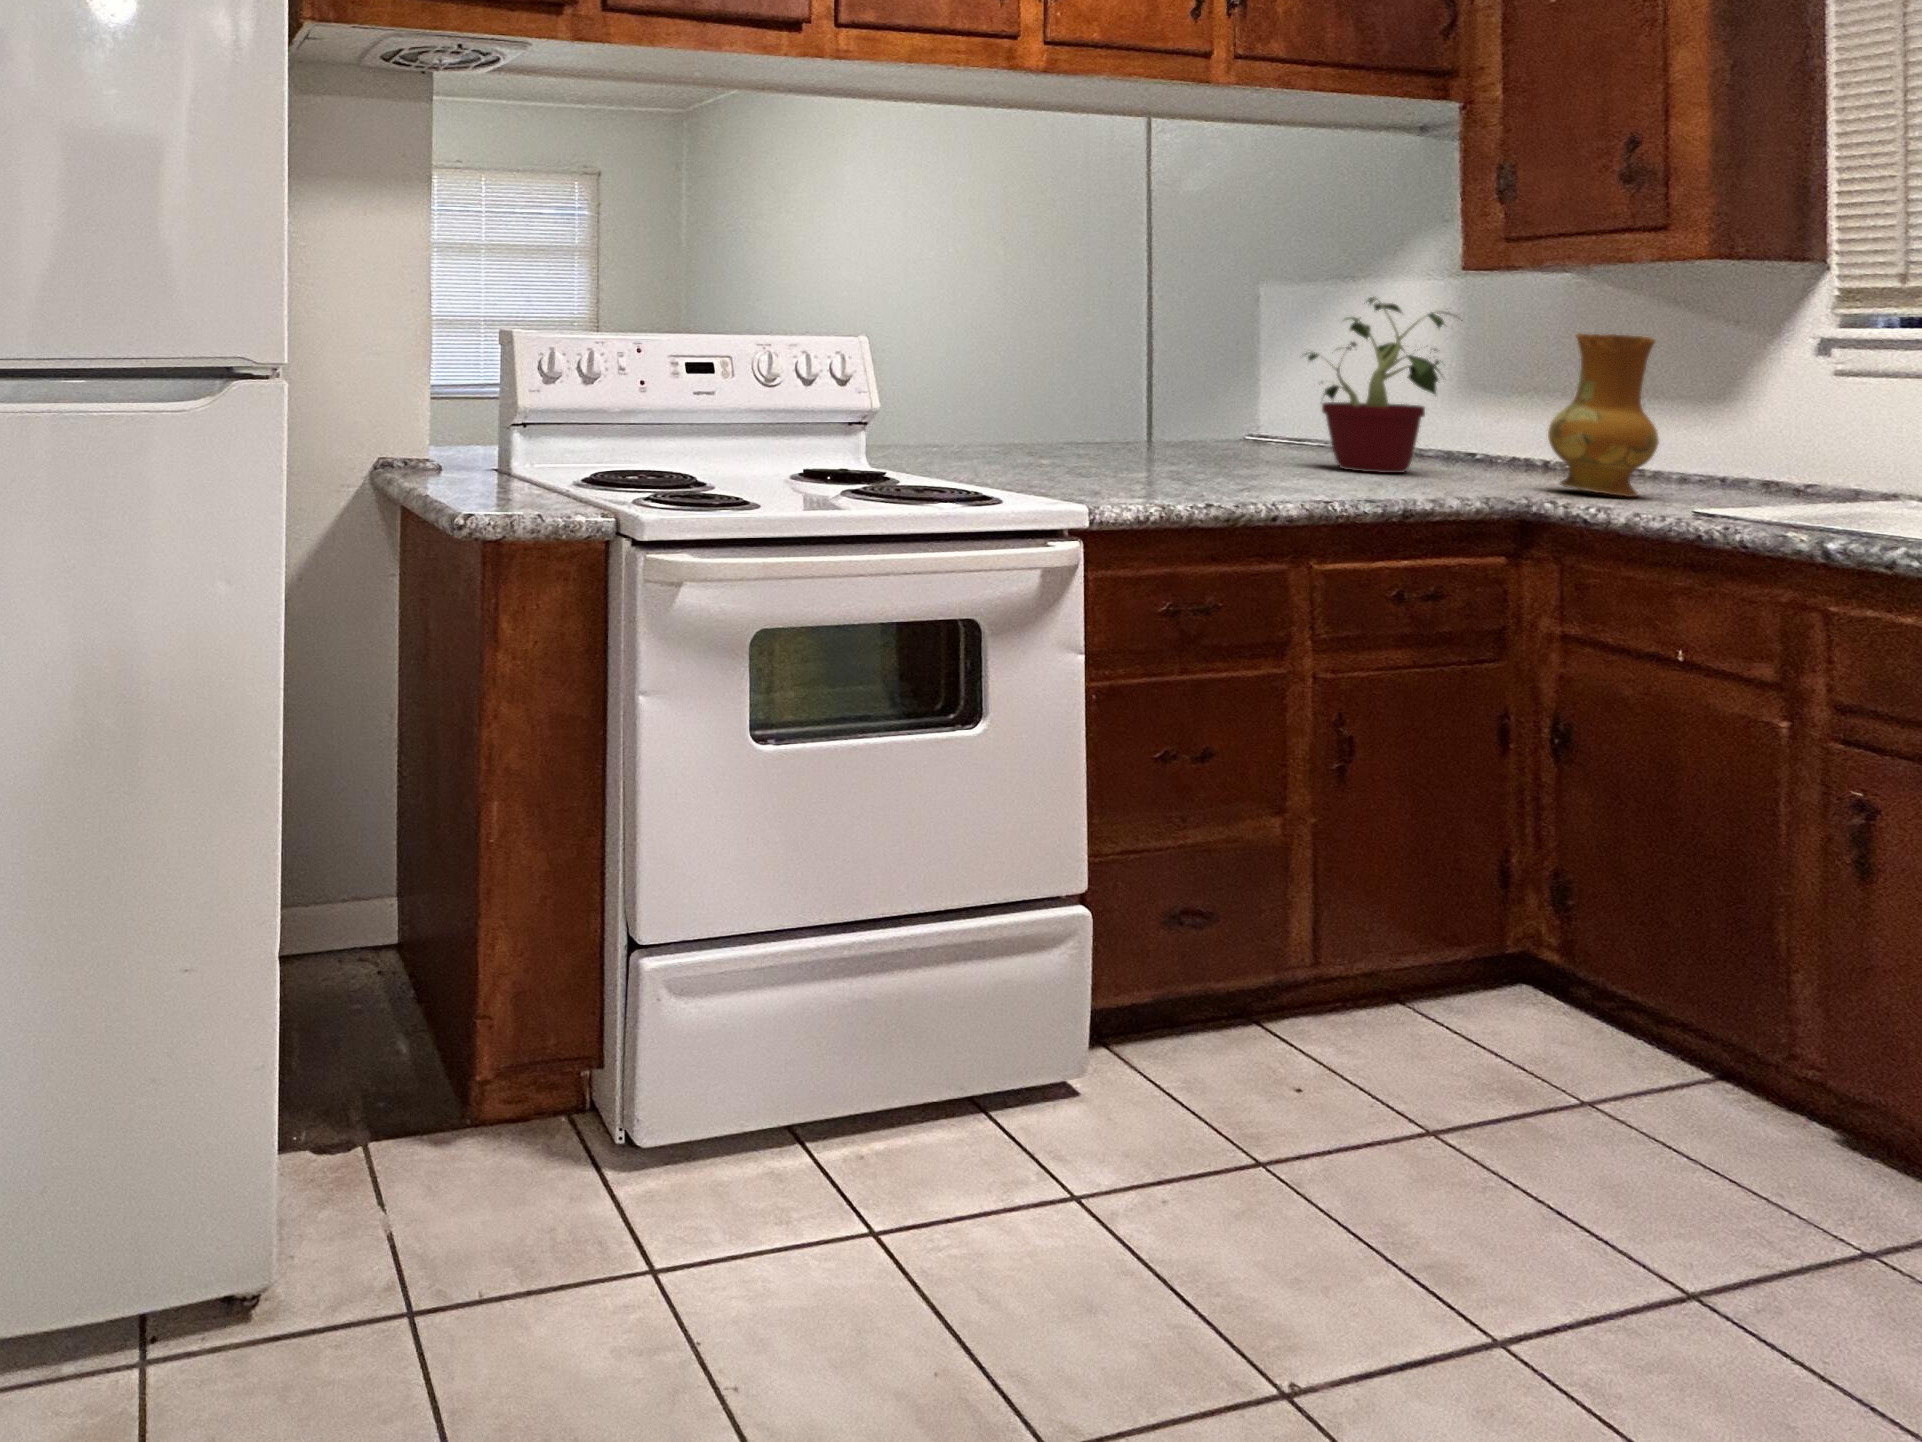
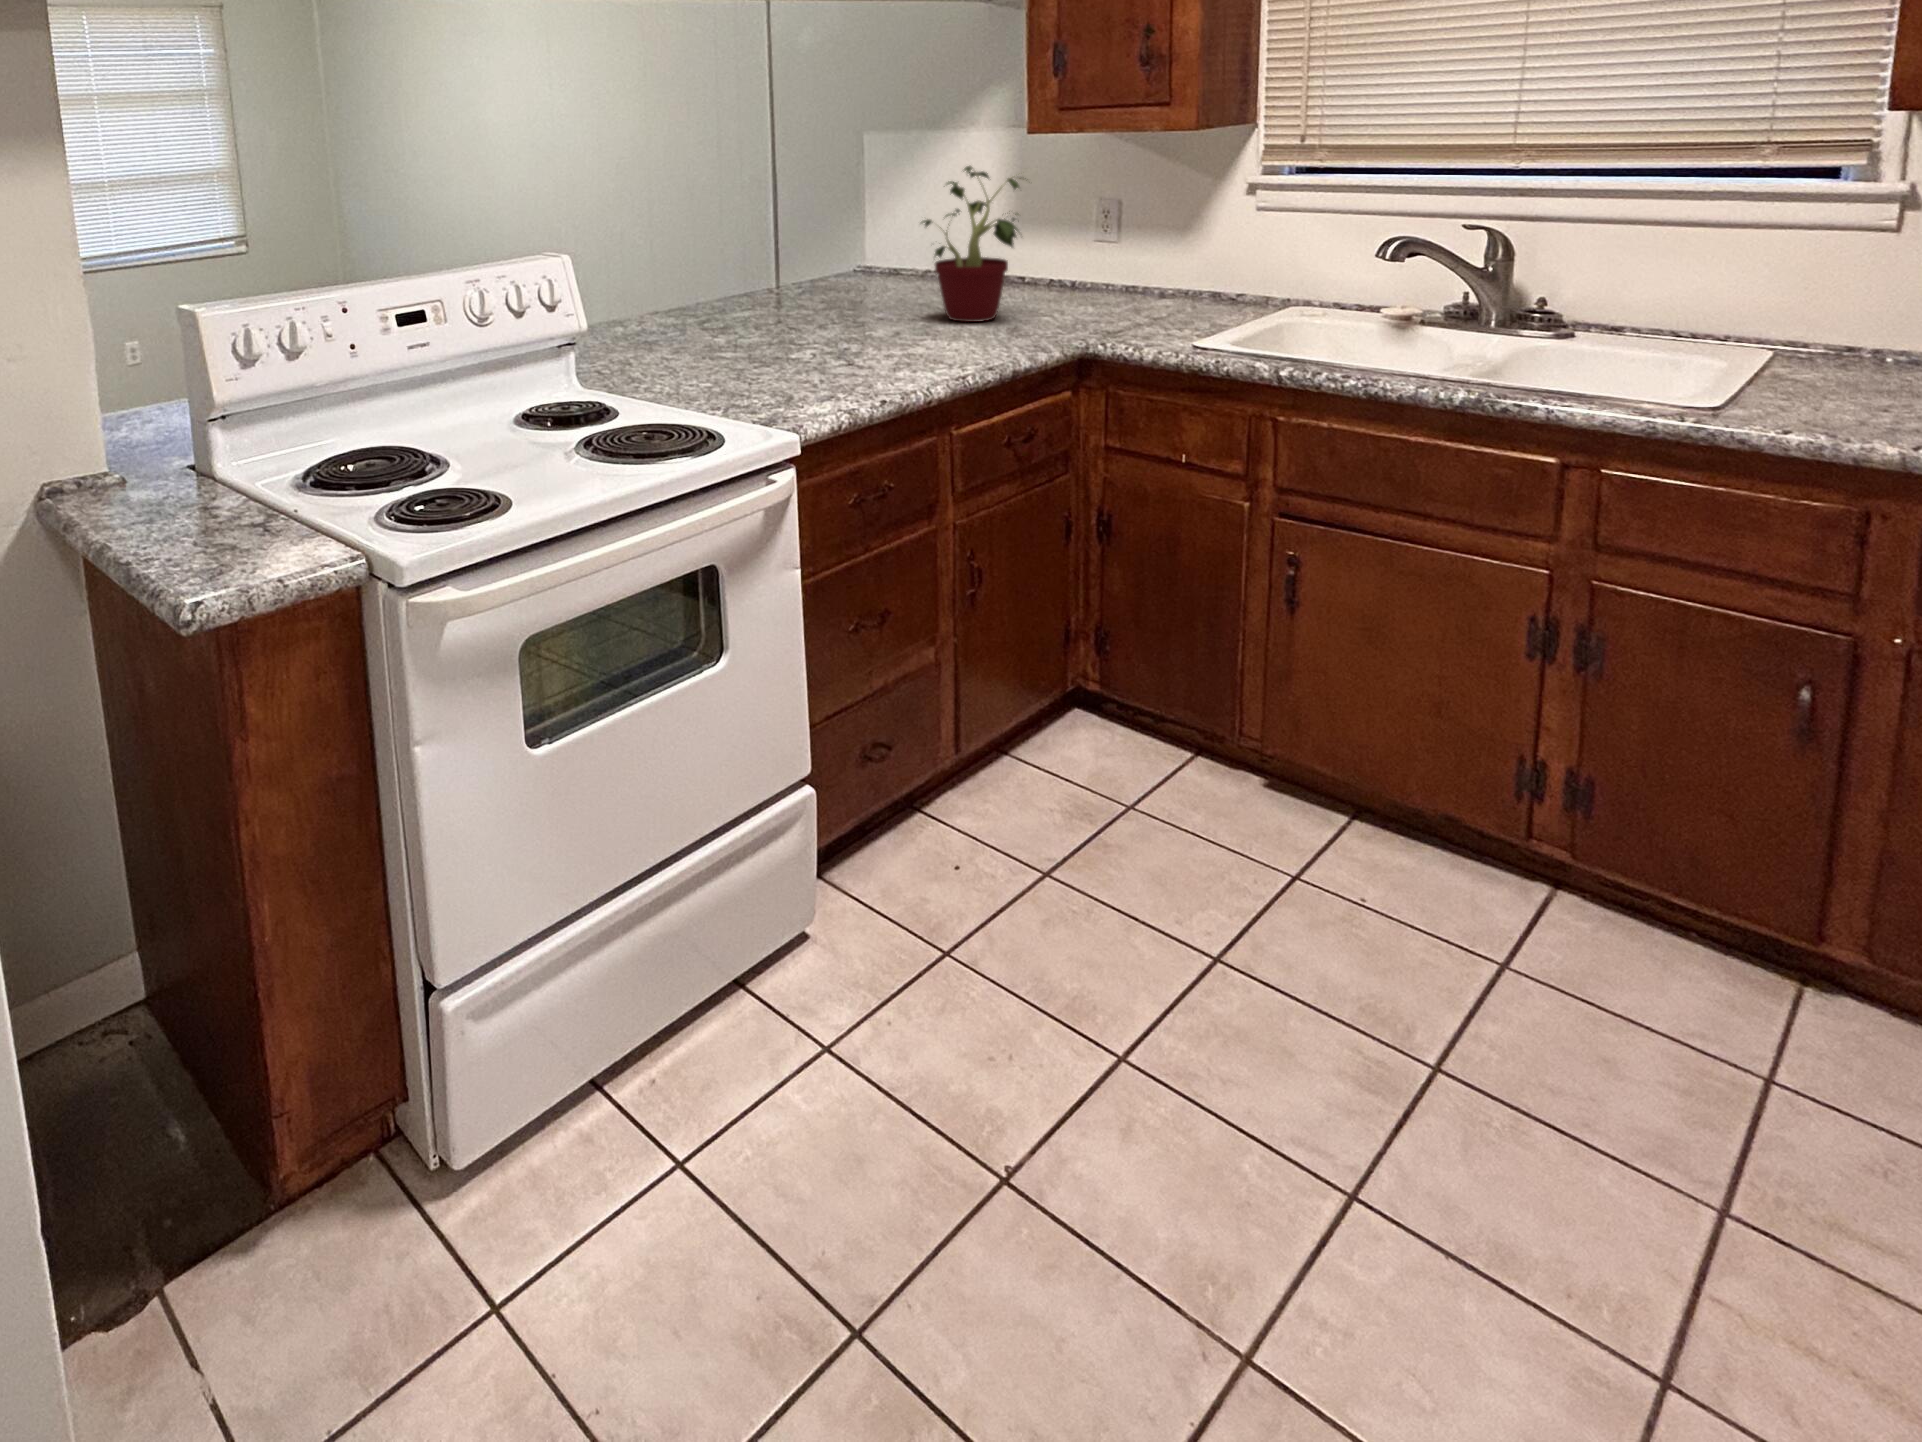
ceramic jug: present [1548,334,1659,497] -> none [1095,197,1167,332]

